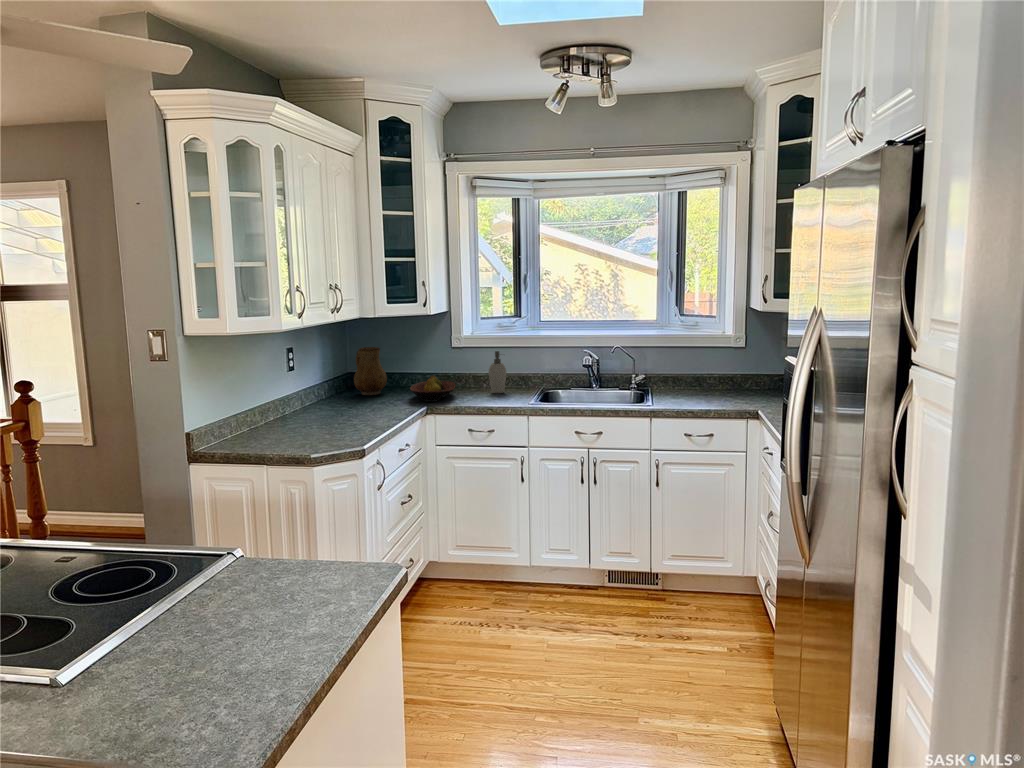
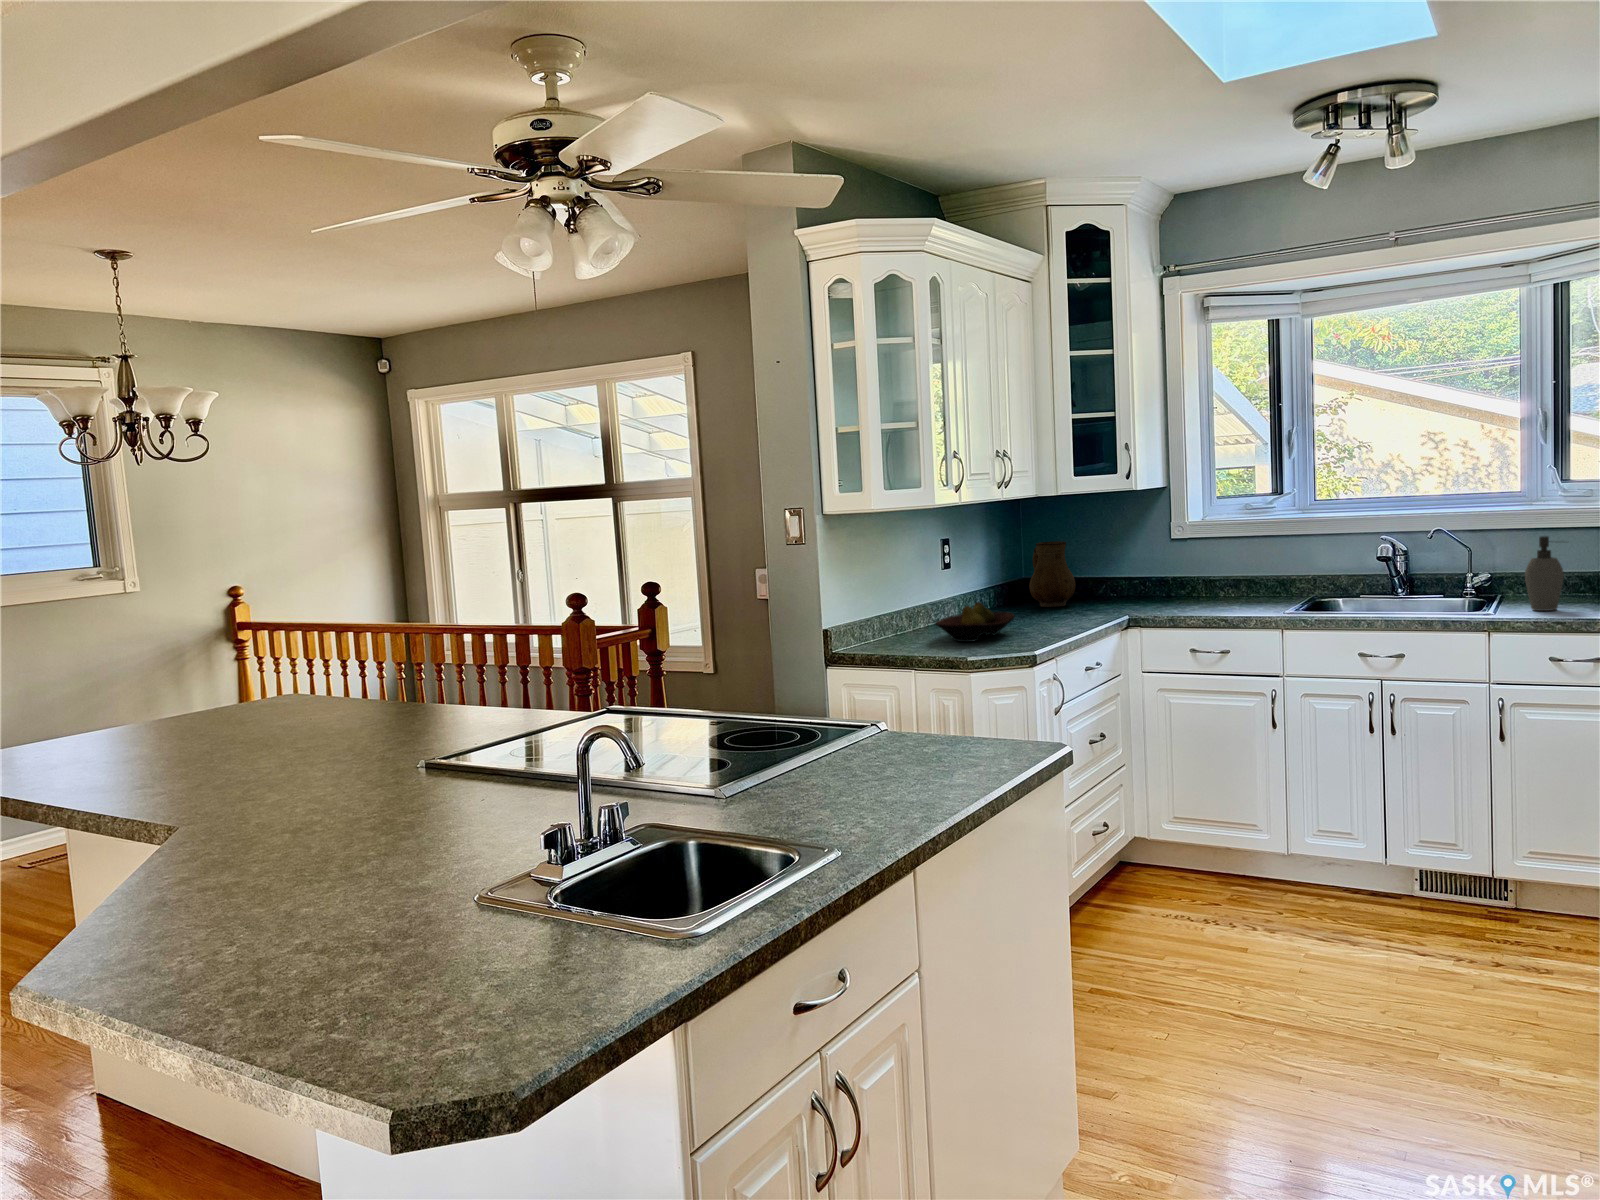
soap dispenser: present [488,351,506,393] -> present [1525,536,1564,611]
fruit bowl: present [410,376,456,402] -> present [936,602,1015,642]

